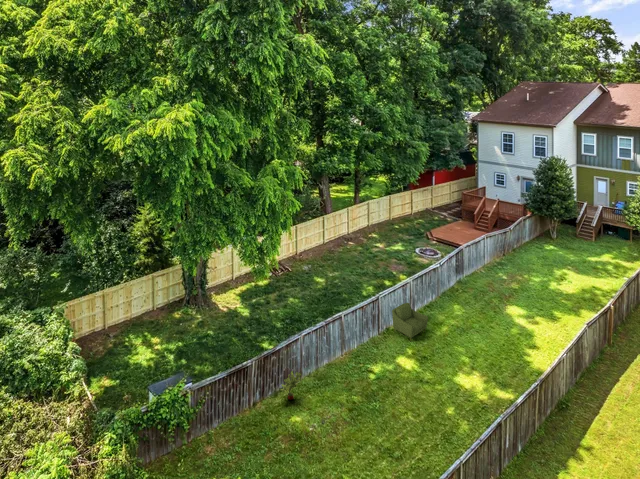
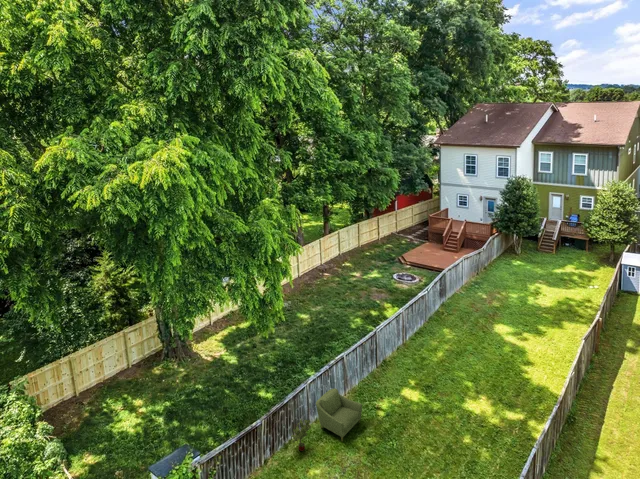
chair: present [392,303,428,341] -> present [316,388,362,441]

